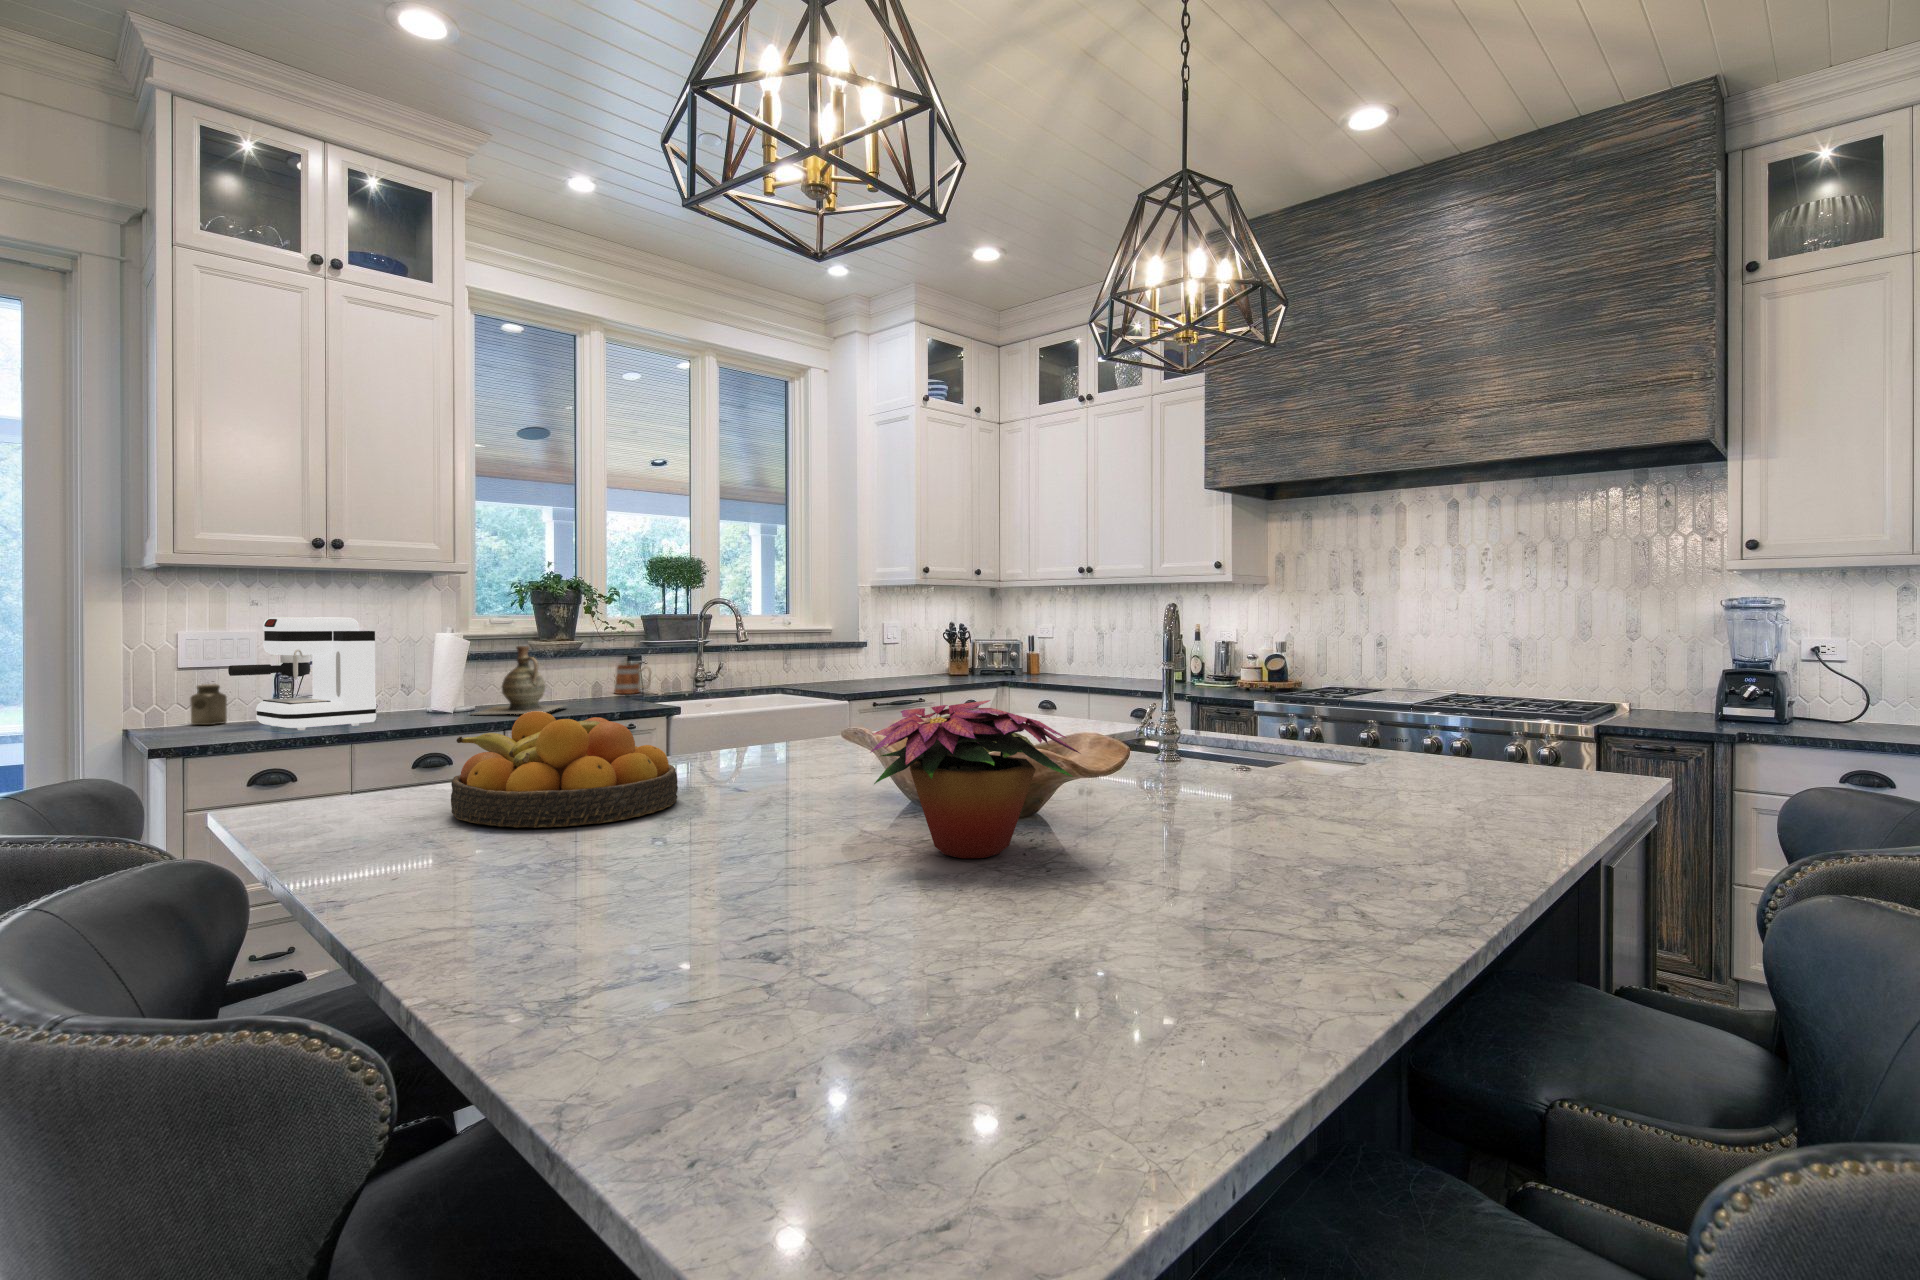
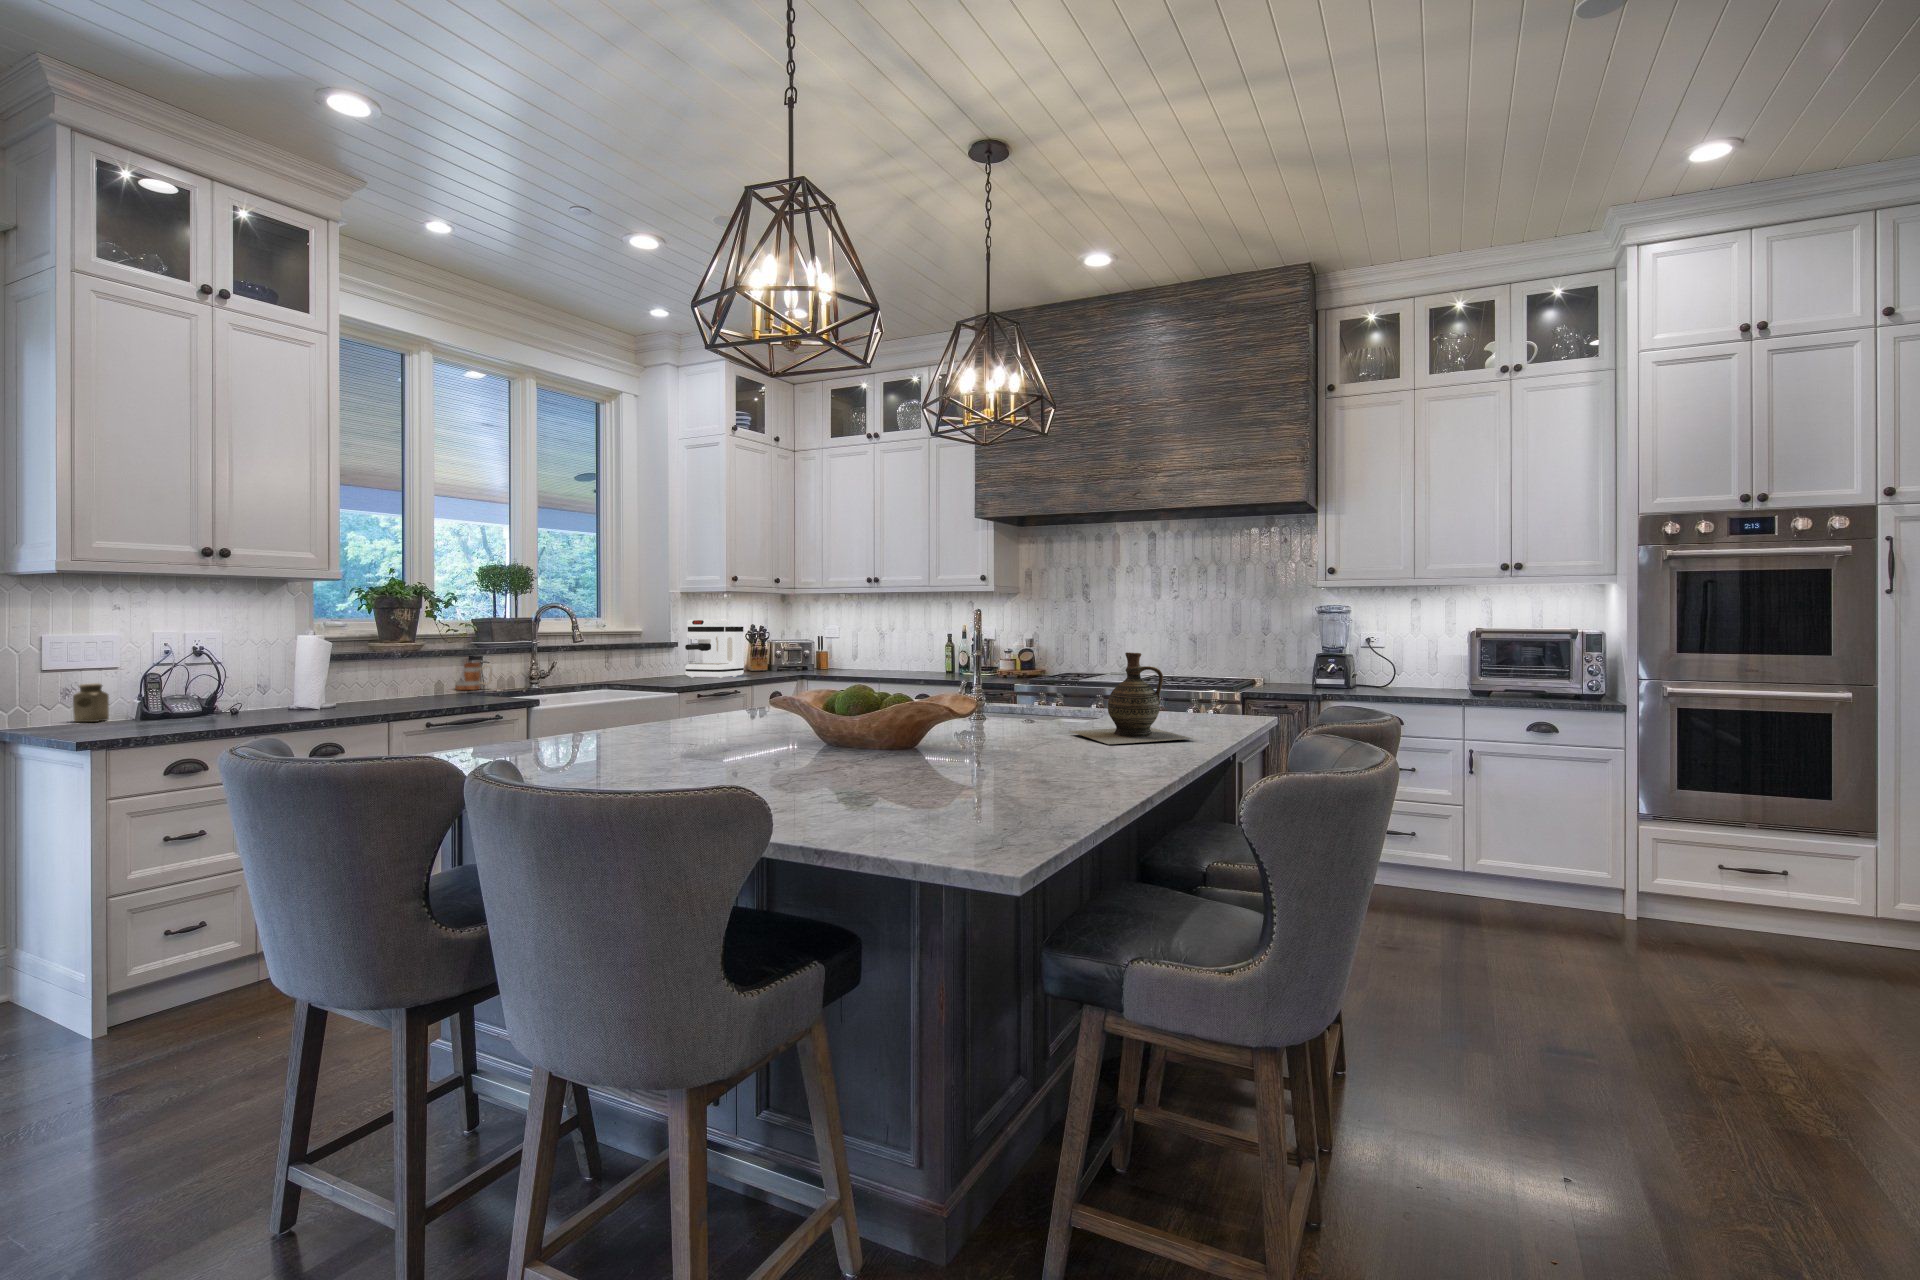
coffee maker: present [228,617,376,730] -> present [685,619,744,678]
ceramic jug: present [474,646,563,714] -> present [1070,652,1192,744]
flower arrangement: present [871,700,1079,858] -> none [836,668,970,762]
fruit bowl: present [451,711,678,828] -> none [511,687,673,763]

